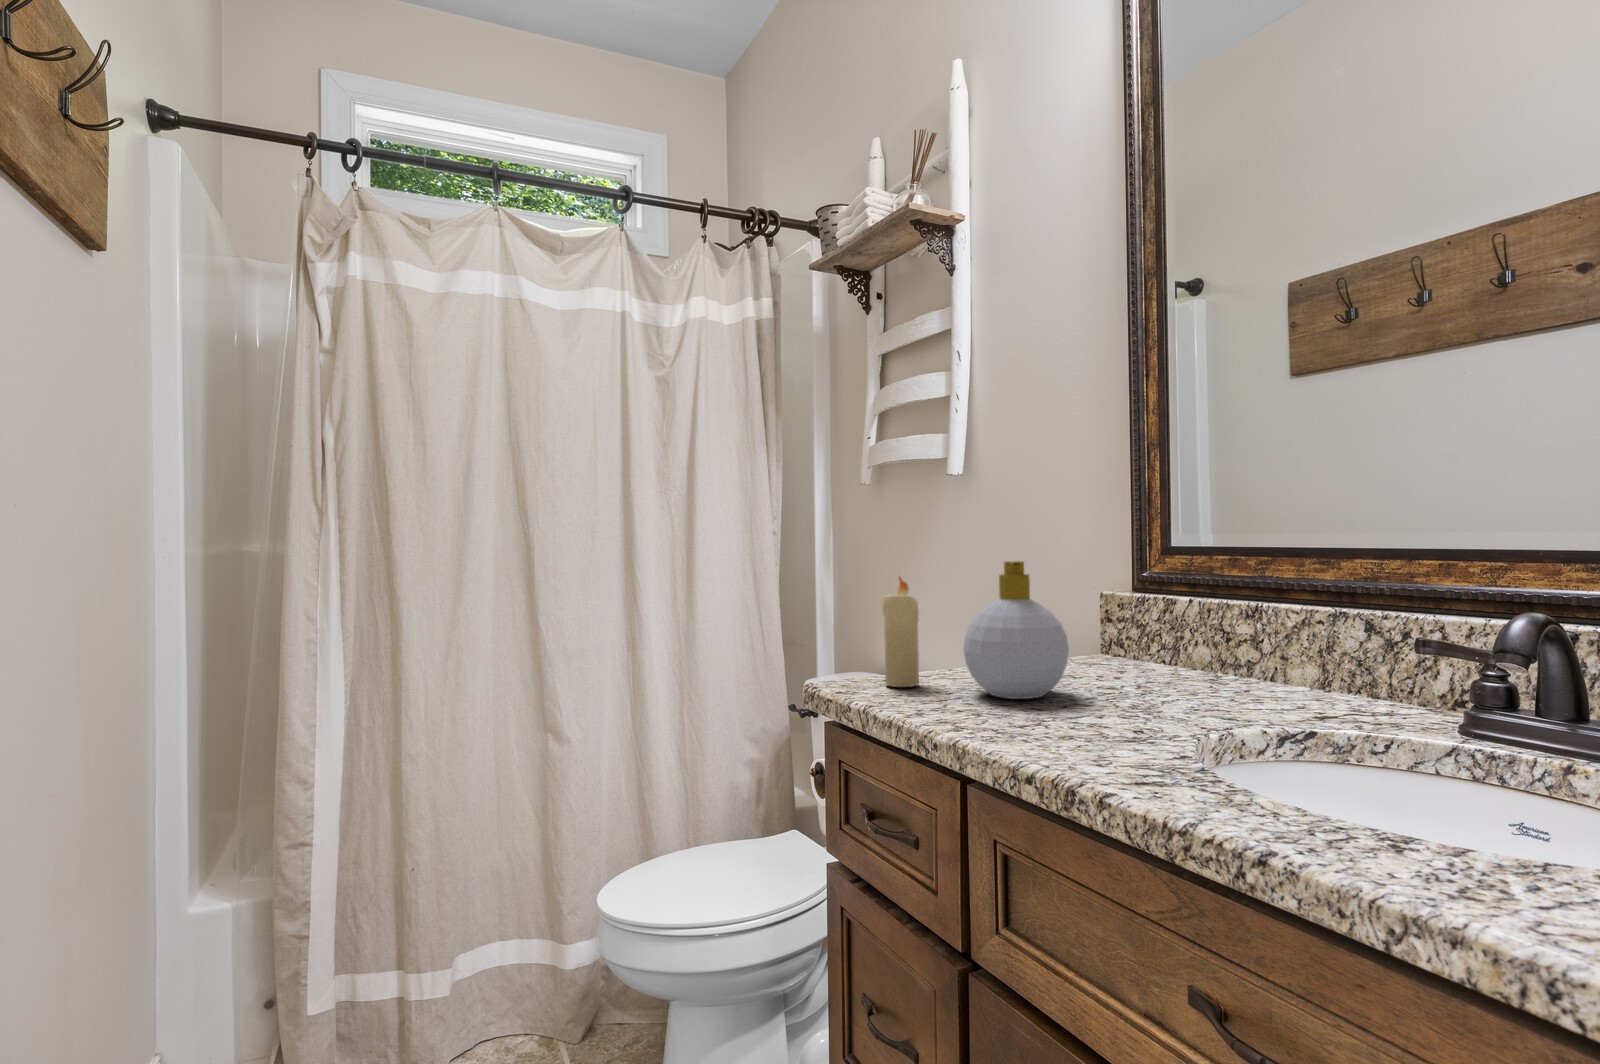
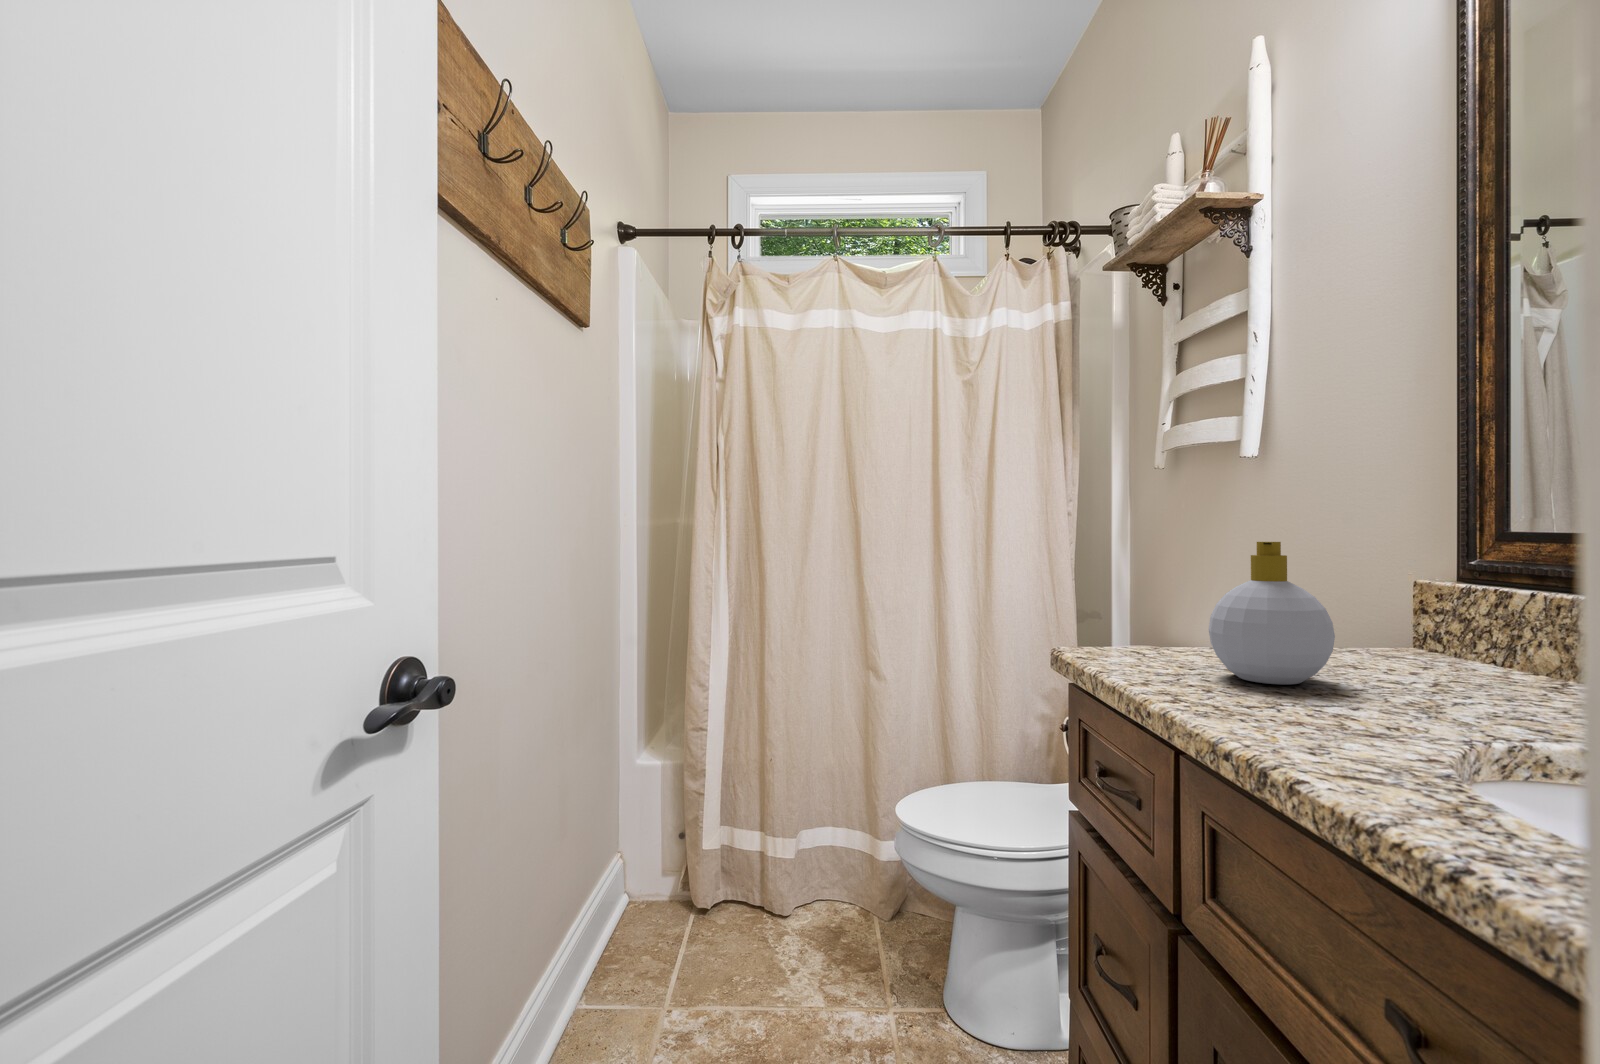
candle: present [882,577,919,687] -> none [1128,554,1167,663]

